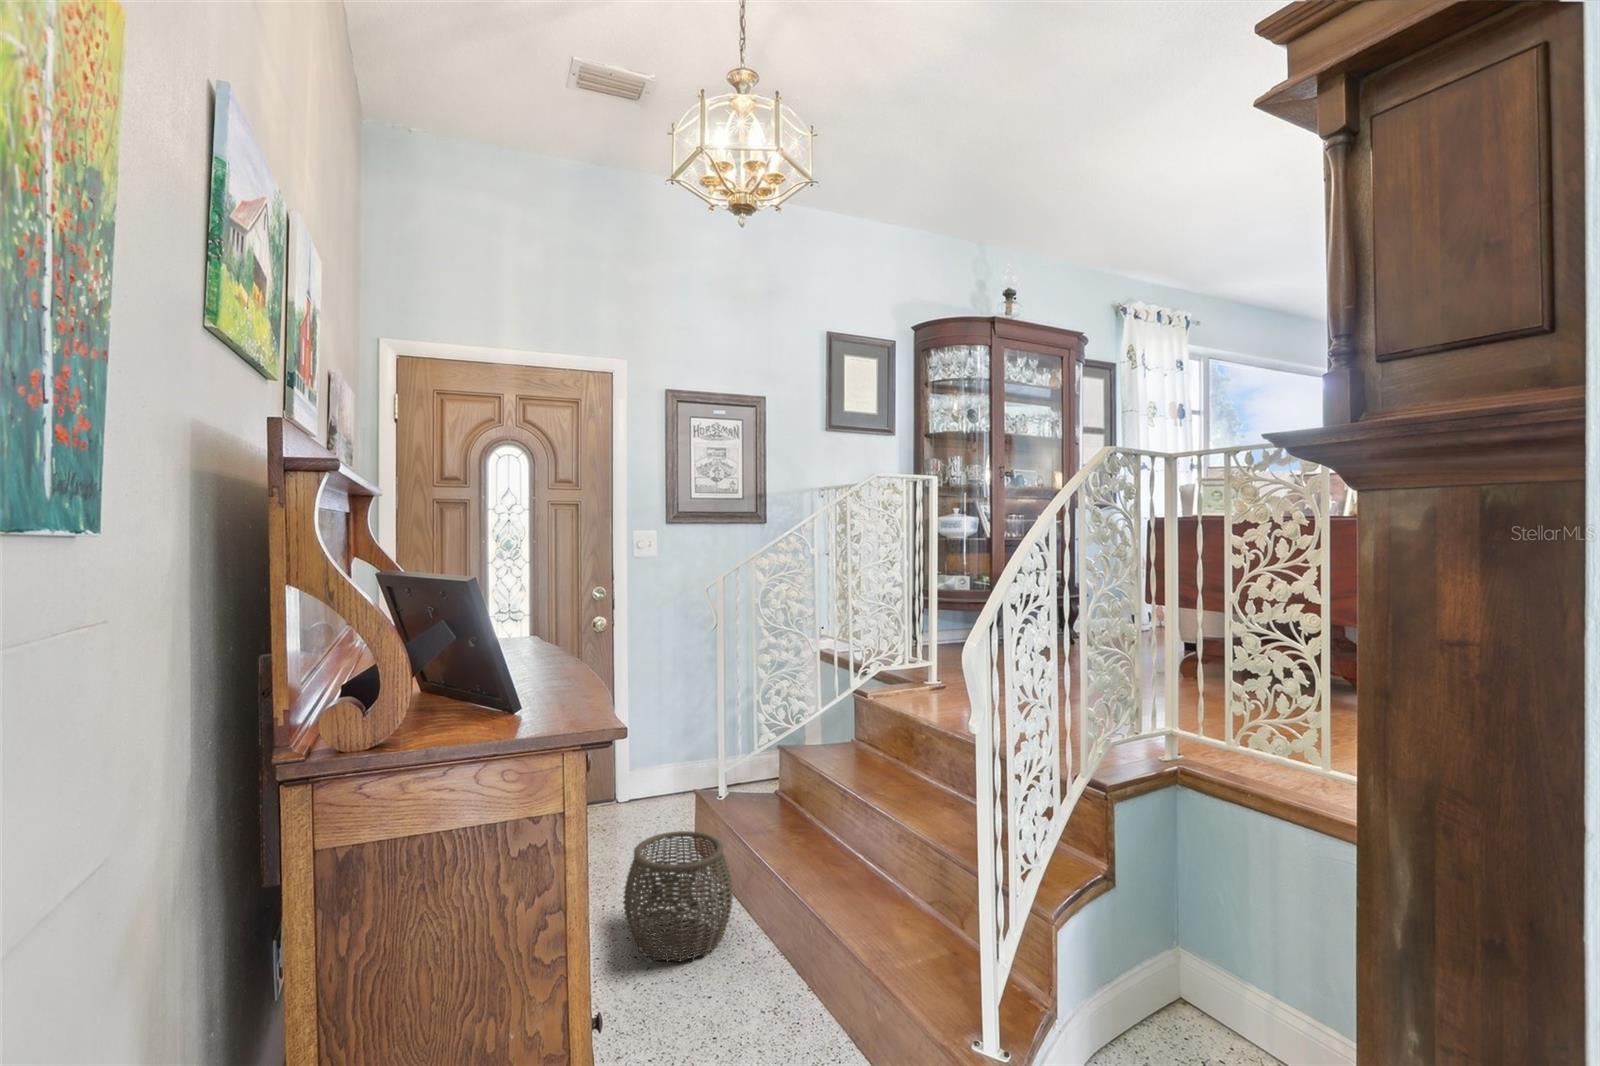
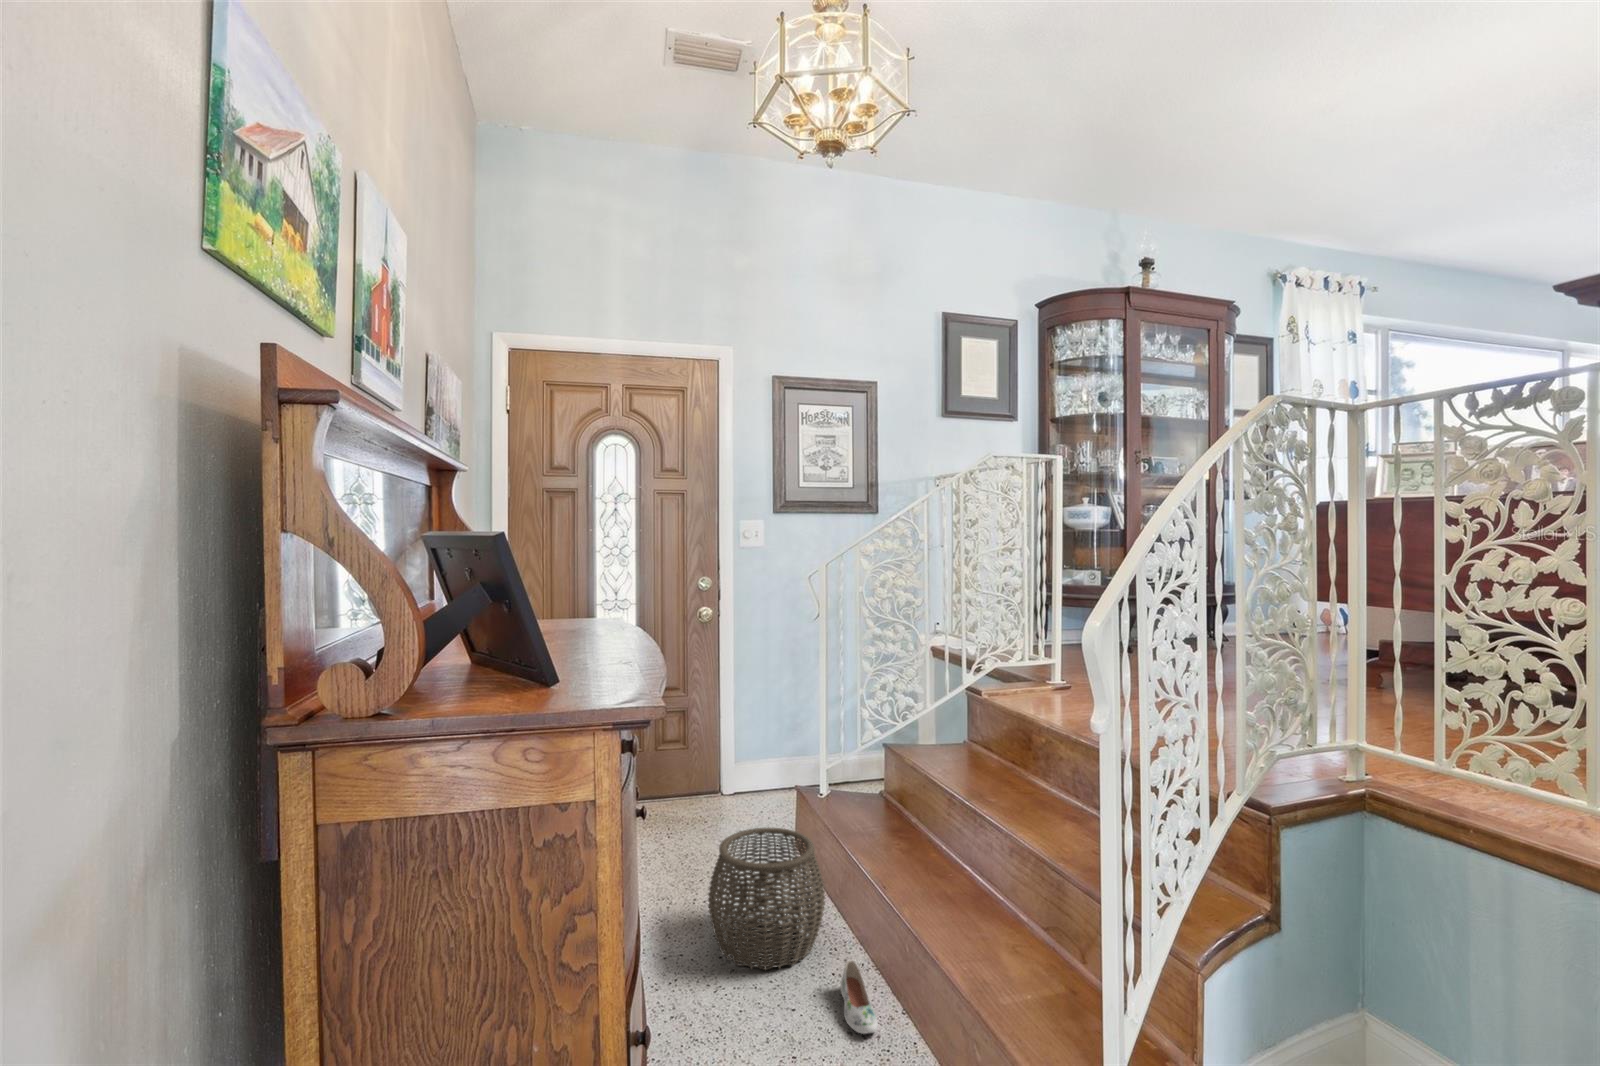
shoe: none [752,944,788,1006] -> present [840,960,878,1034]

